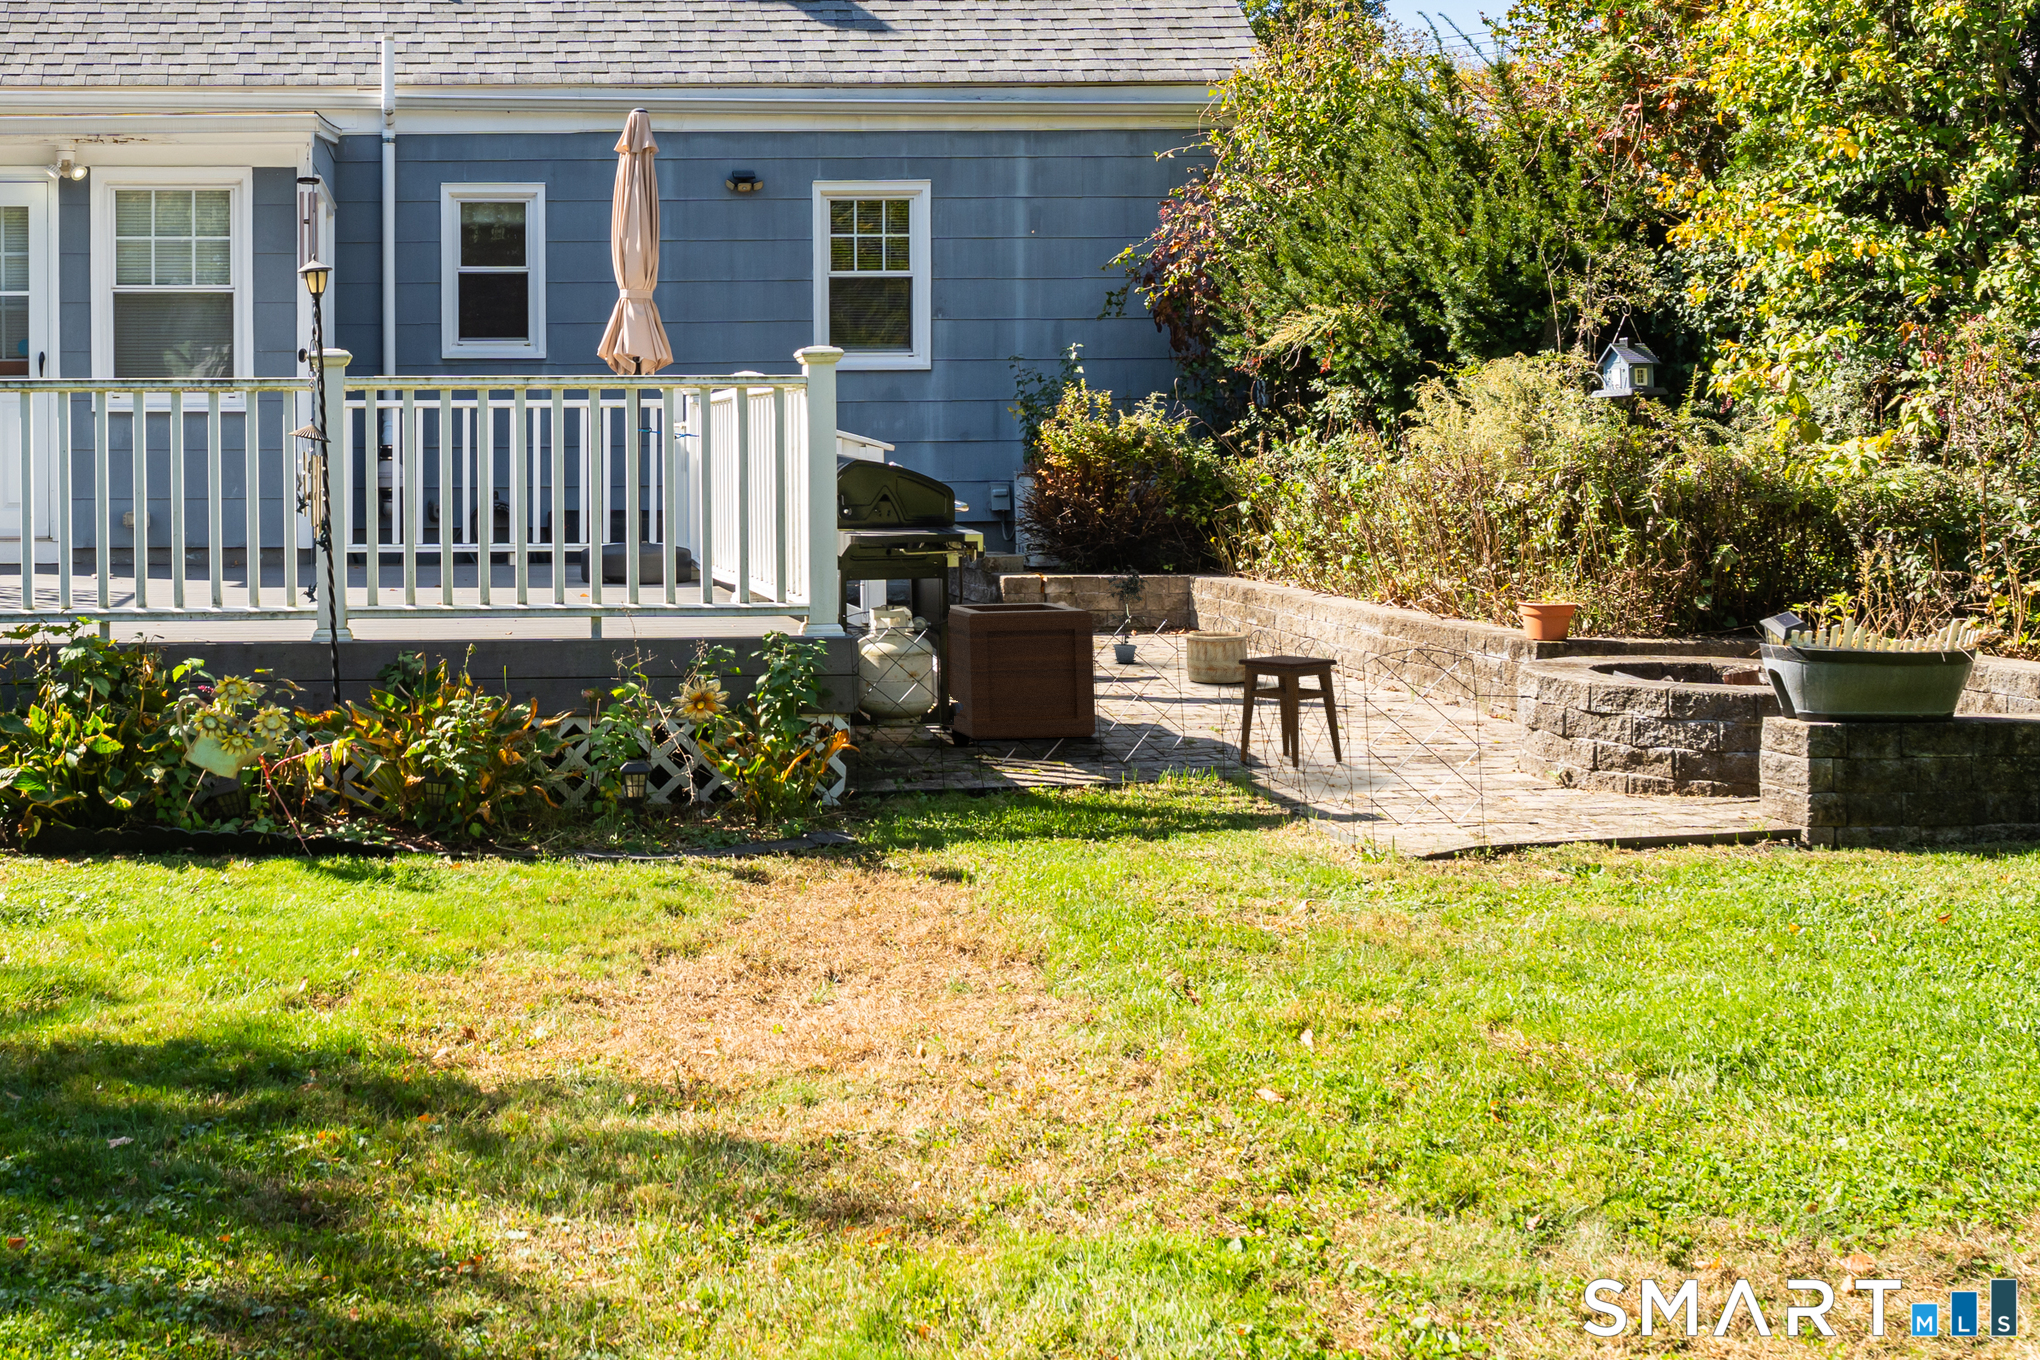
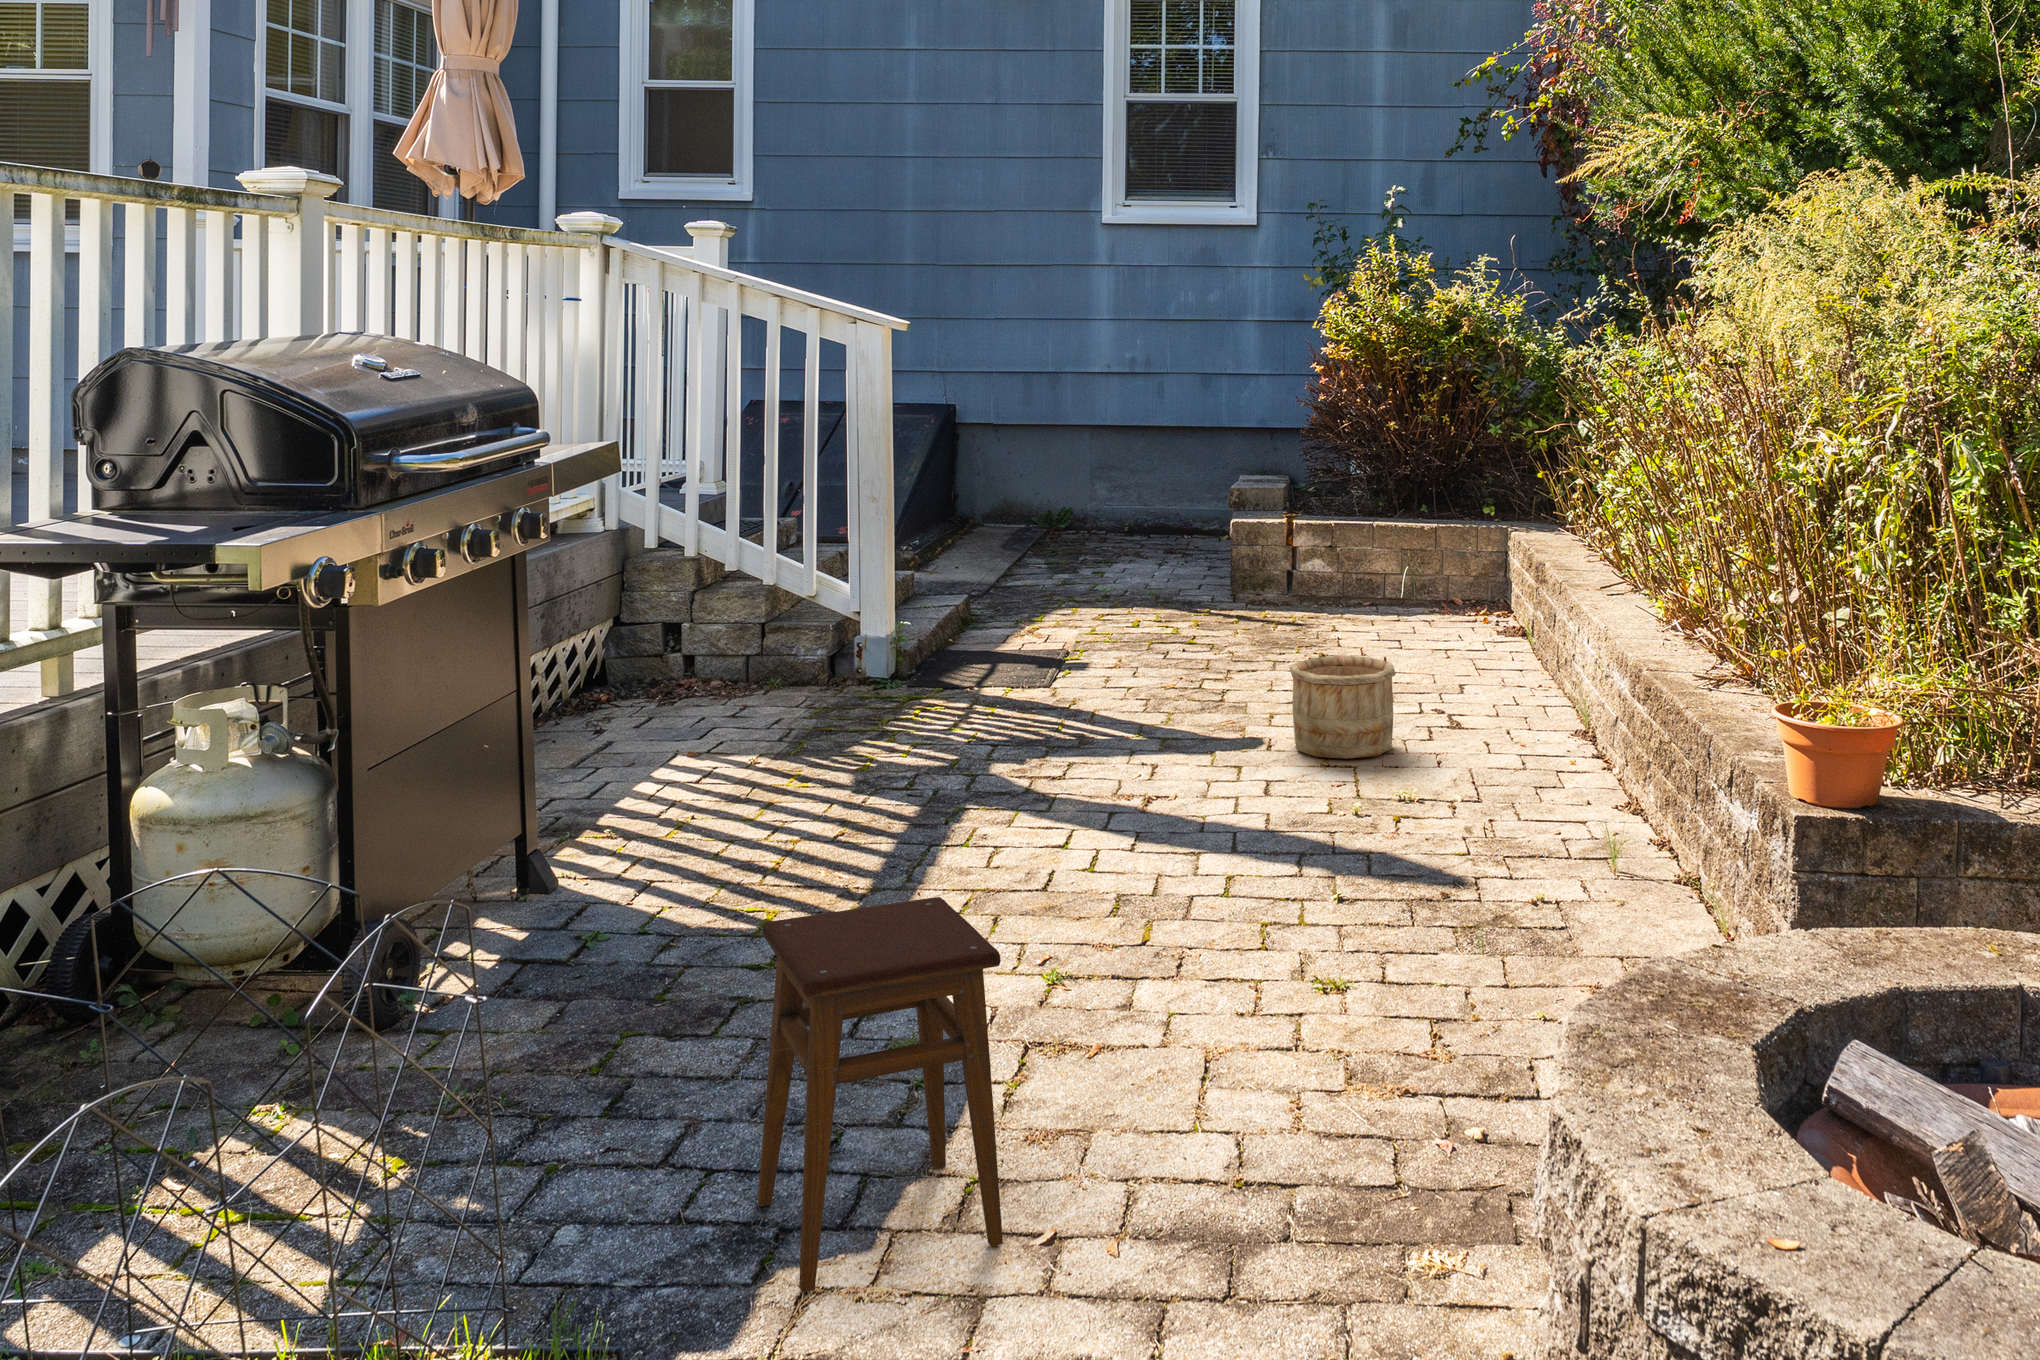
potted plant: present [1106,565,1150,663] -> none [1255,523,1324,682]
wooden crate: present [944,603,1096,740] -> none [408,650,777,990]

